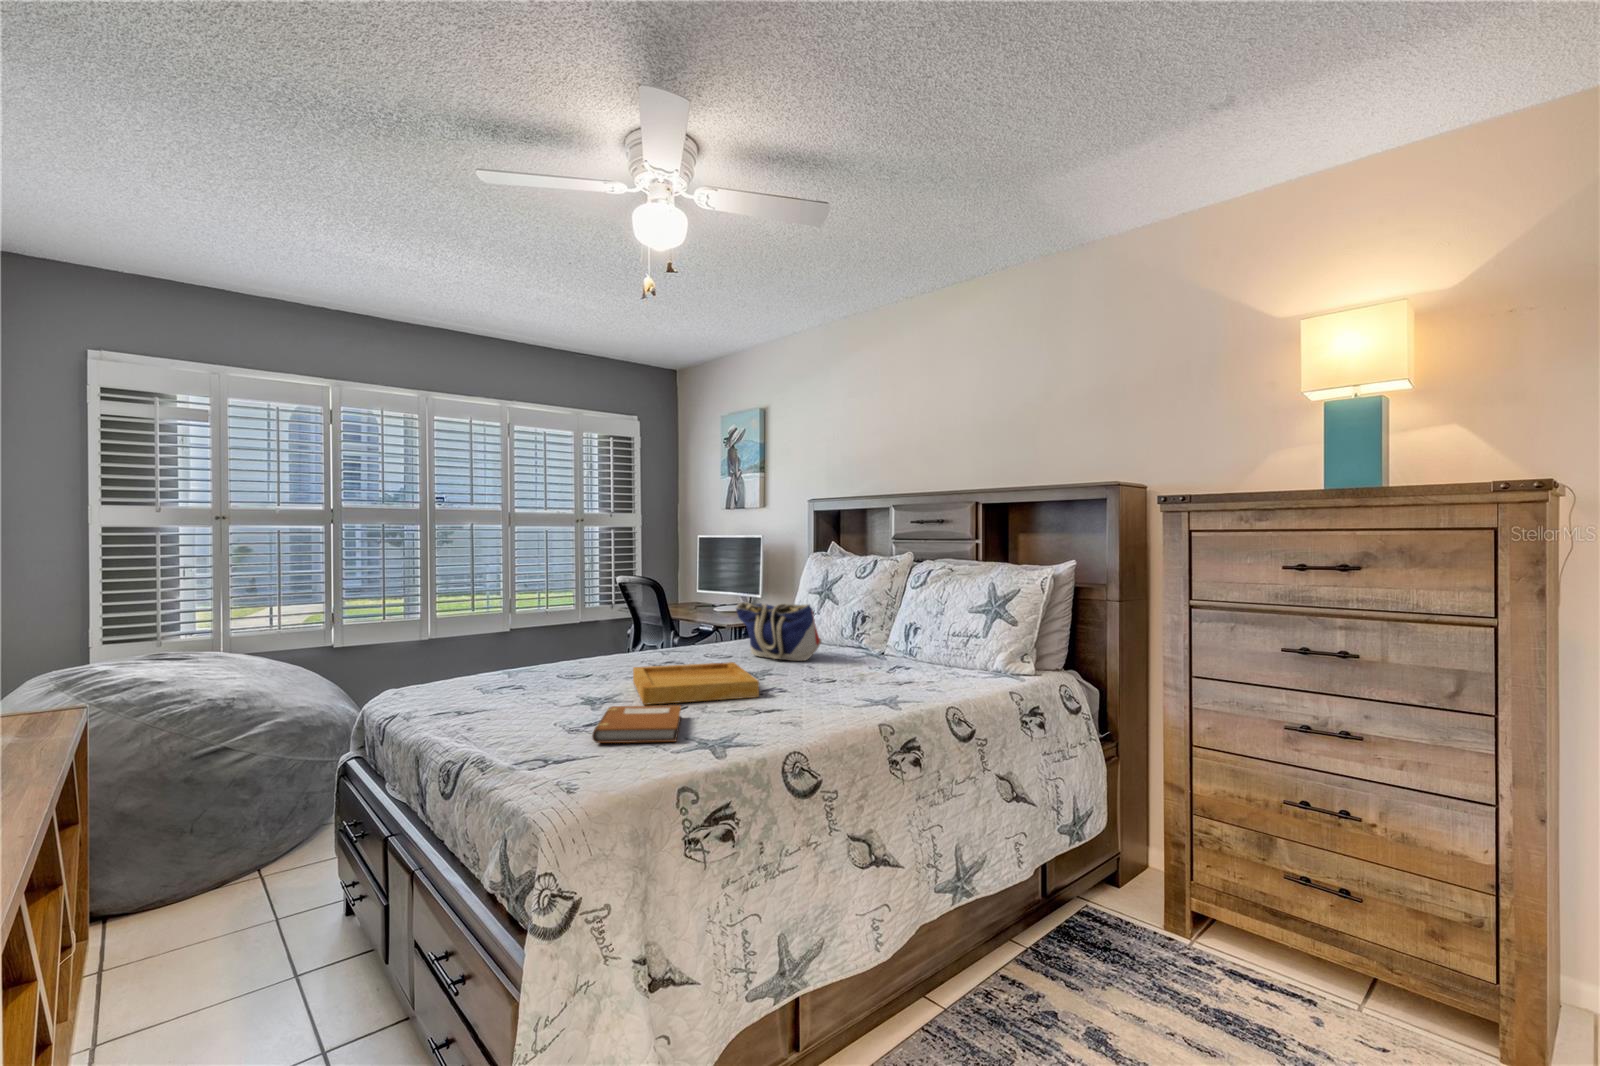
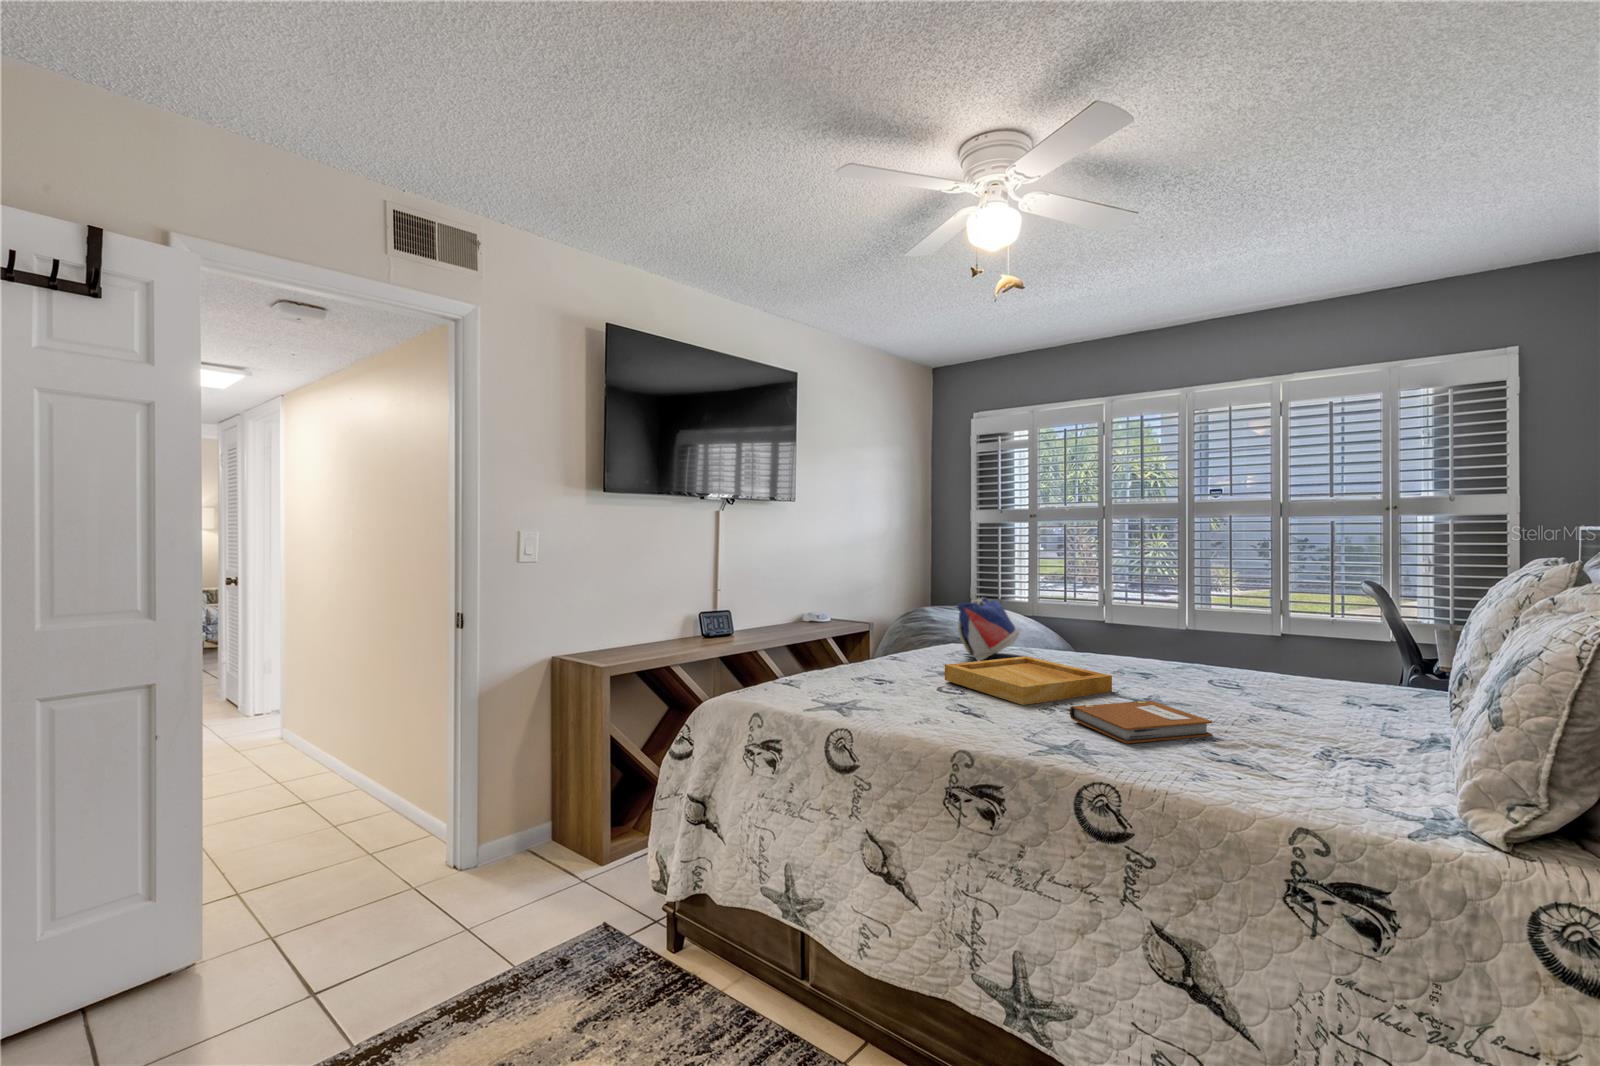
tote bag: present [736,602,821,661] -> present [957,597,1019,661]
notebook: present [592,705,681,743] -> present [1070,701,1212,744]

